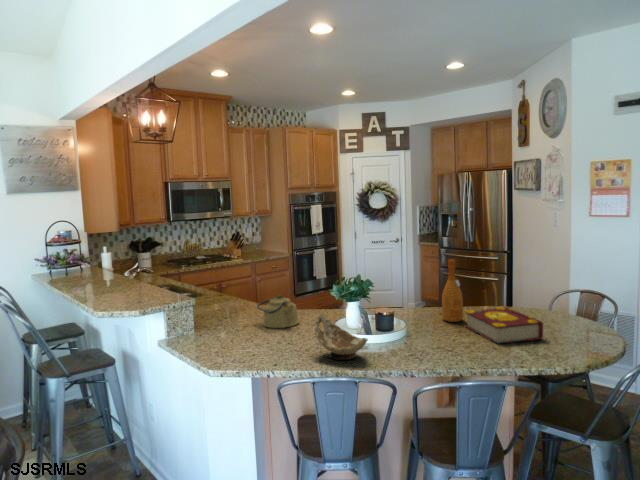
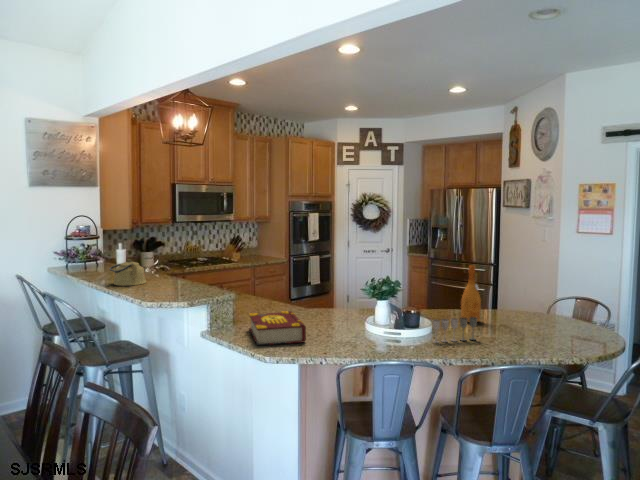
kettle: present [257,295,299,328] -> present [110,259,146,286]
book: present [465,307,543,344] -> present [249,311,306,345]
decorative bowl: present [315,315,367,360] -> none [360,309,410,352]
wine glass: none [397,318,449,348] -> present [433,317,477,343]

